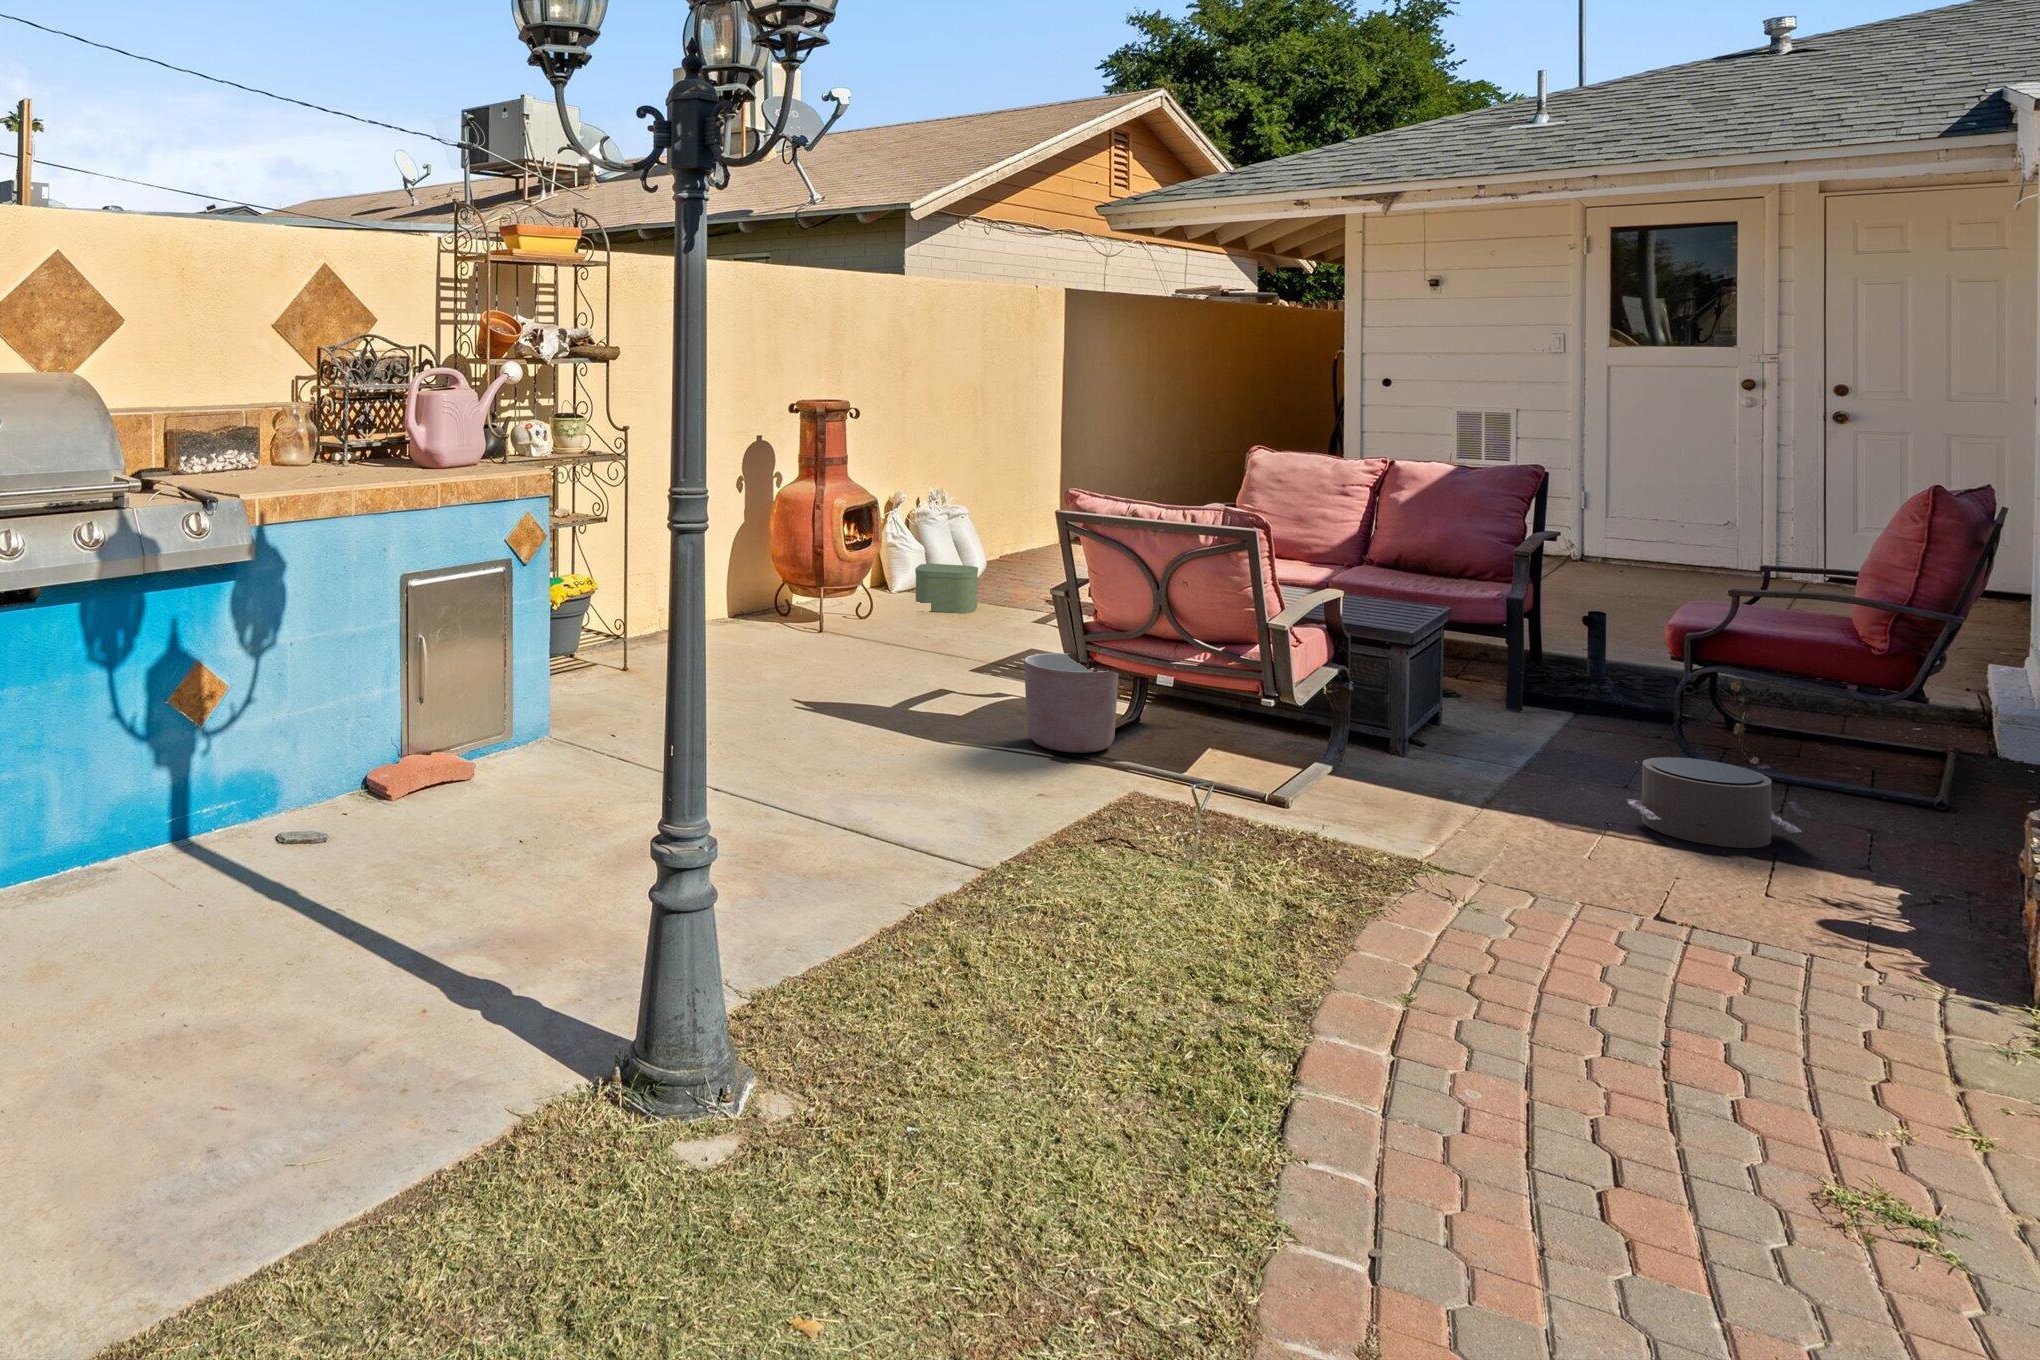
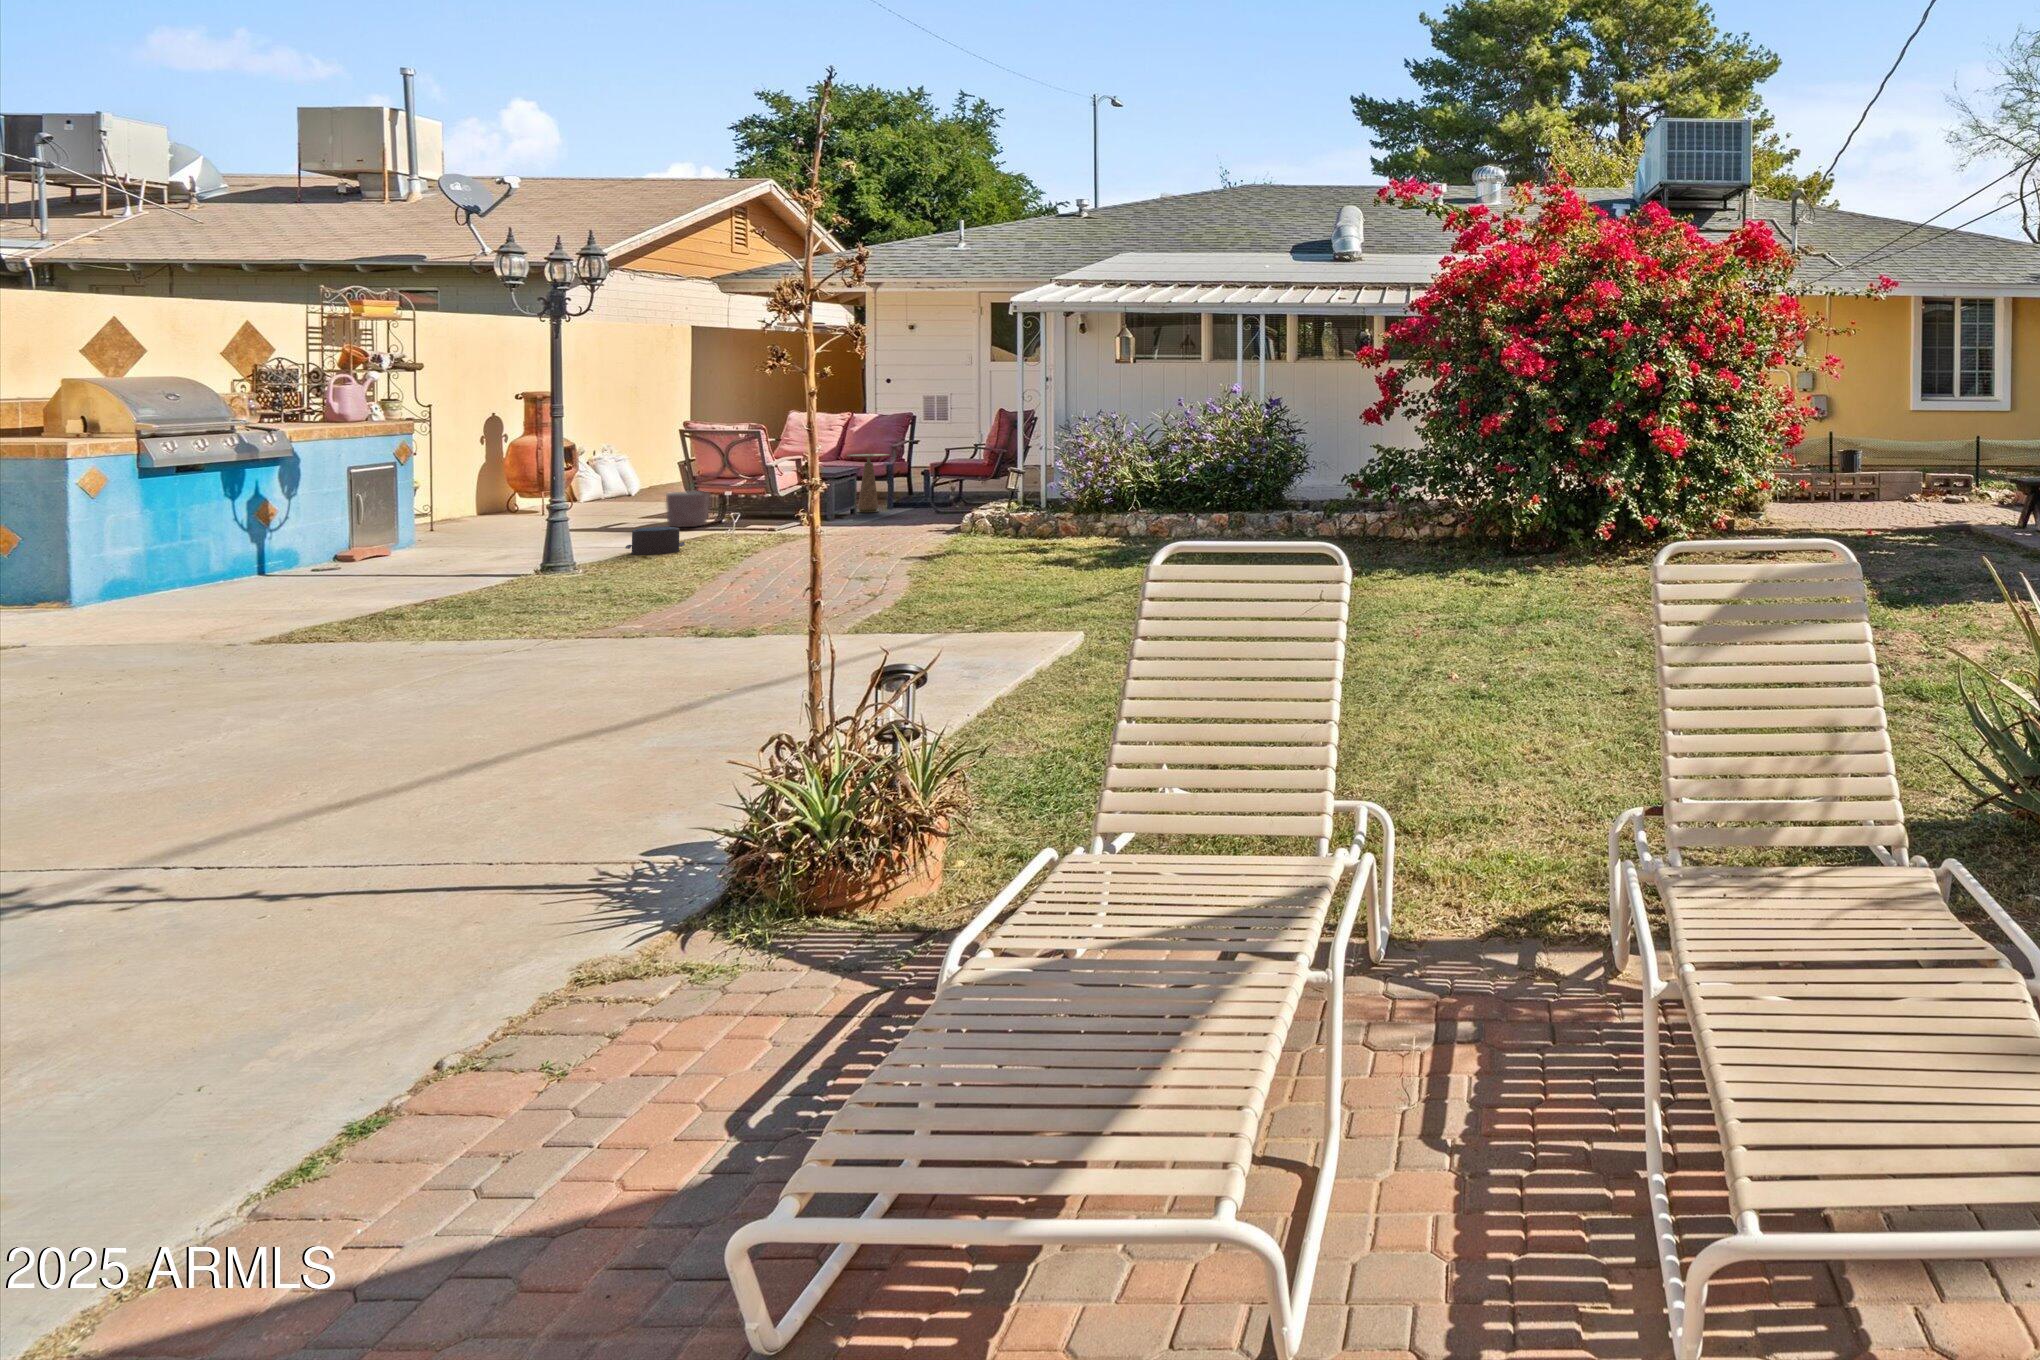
storage box: present [915,564,978,613] -> none [597,480,637,504]
side table: none [1441,581,1563,750] -> present [847,454,890,513]
pouf: present [1626,757,1802,848] -> present [625,527,685,555]

